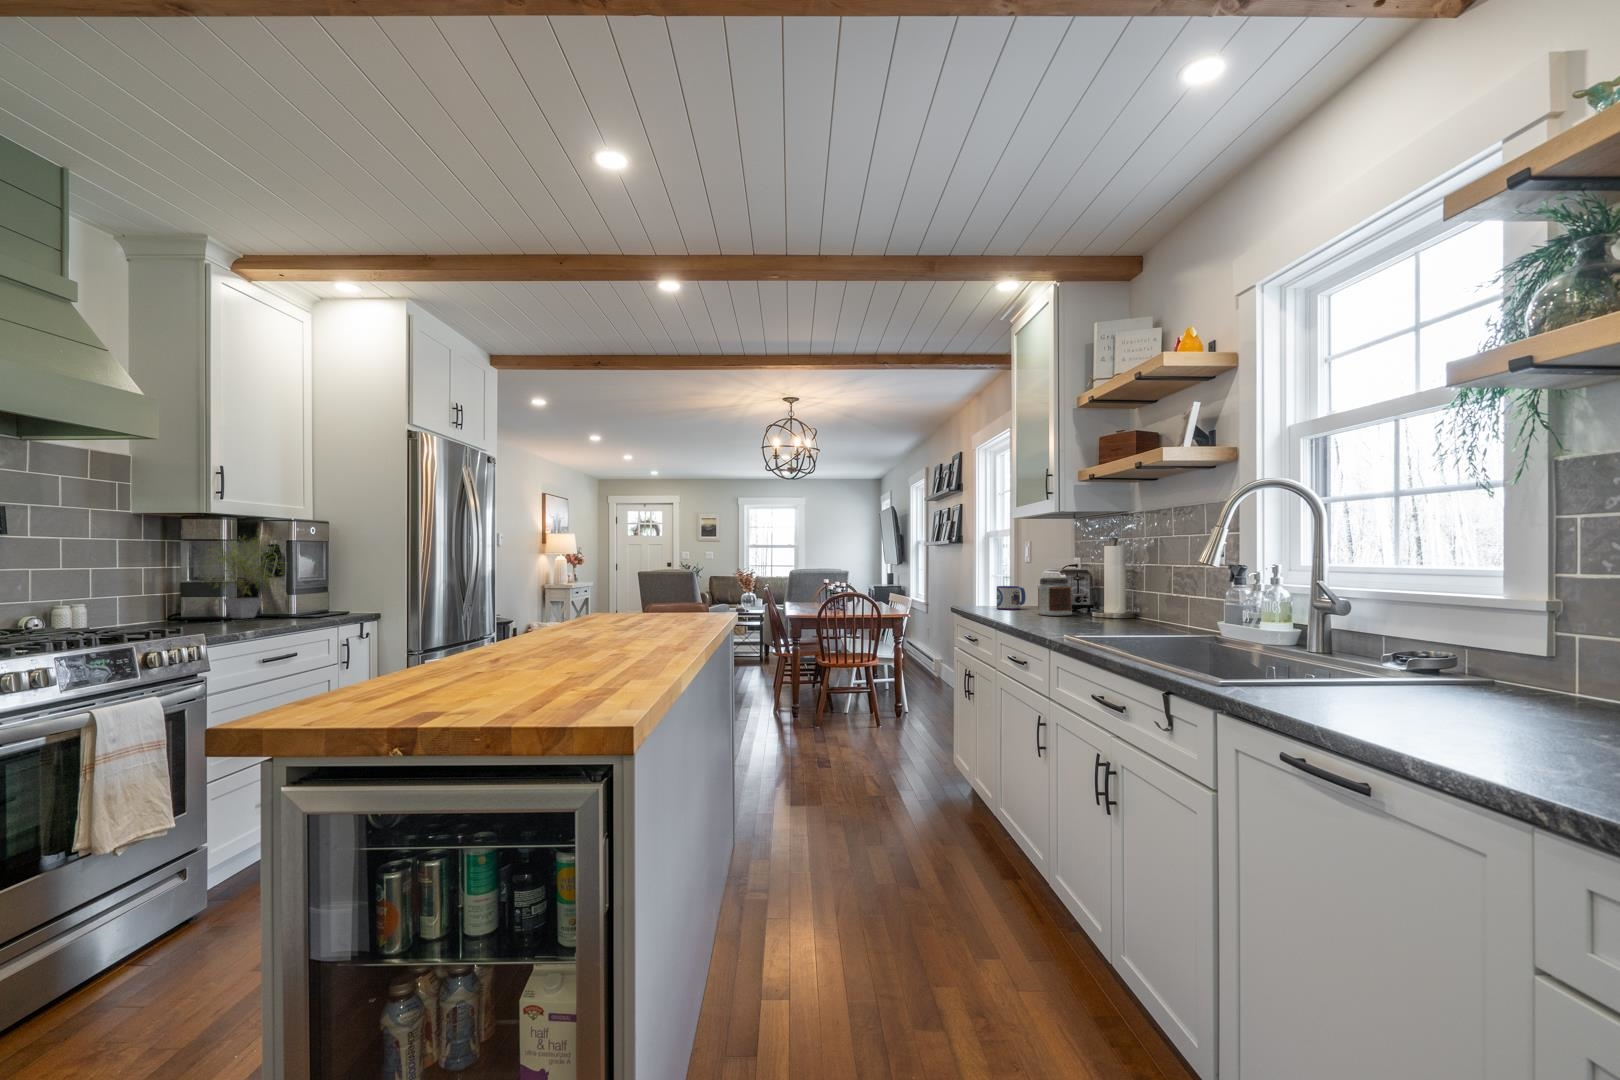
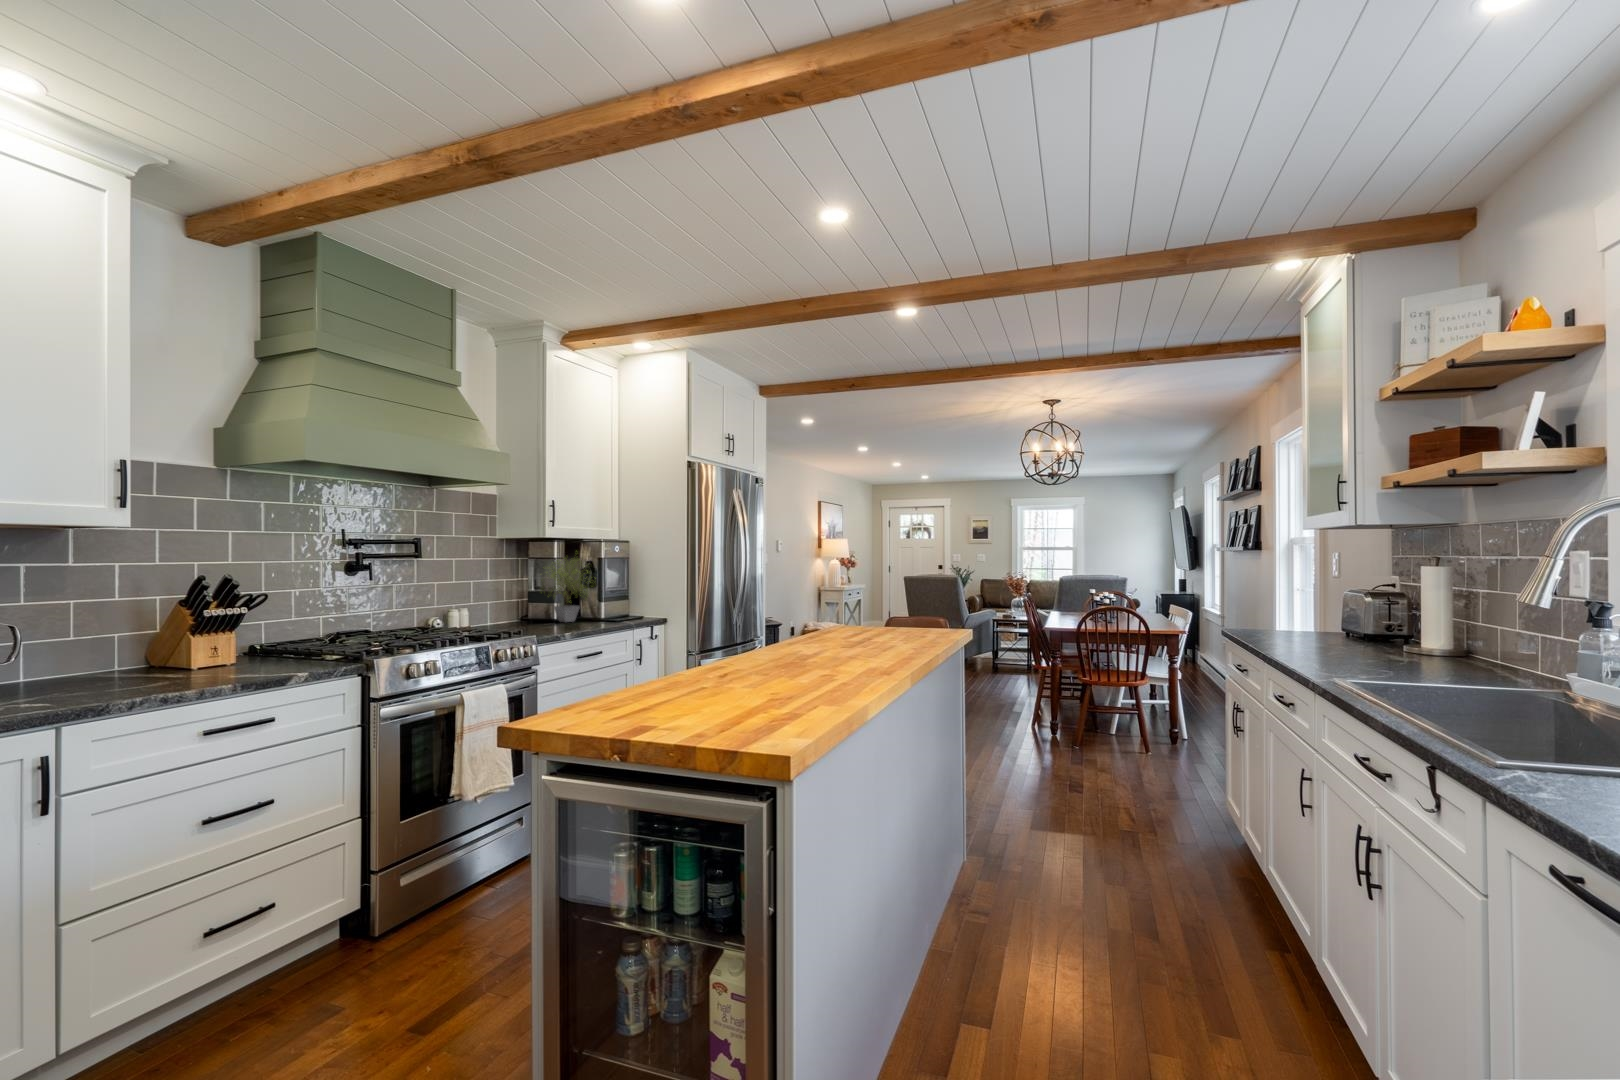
jar: present [1037,578,1072,616] -> none [1323,606,1372,652]
mug: present [997,586,1026,610] -> none [1274,612,1314,641]

